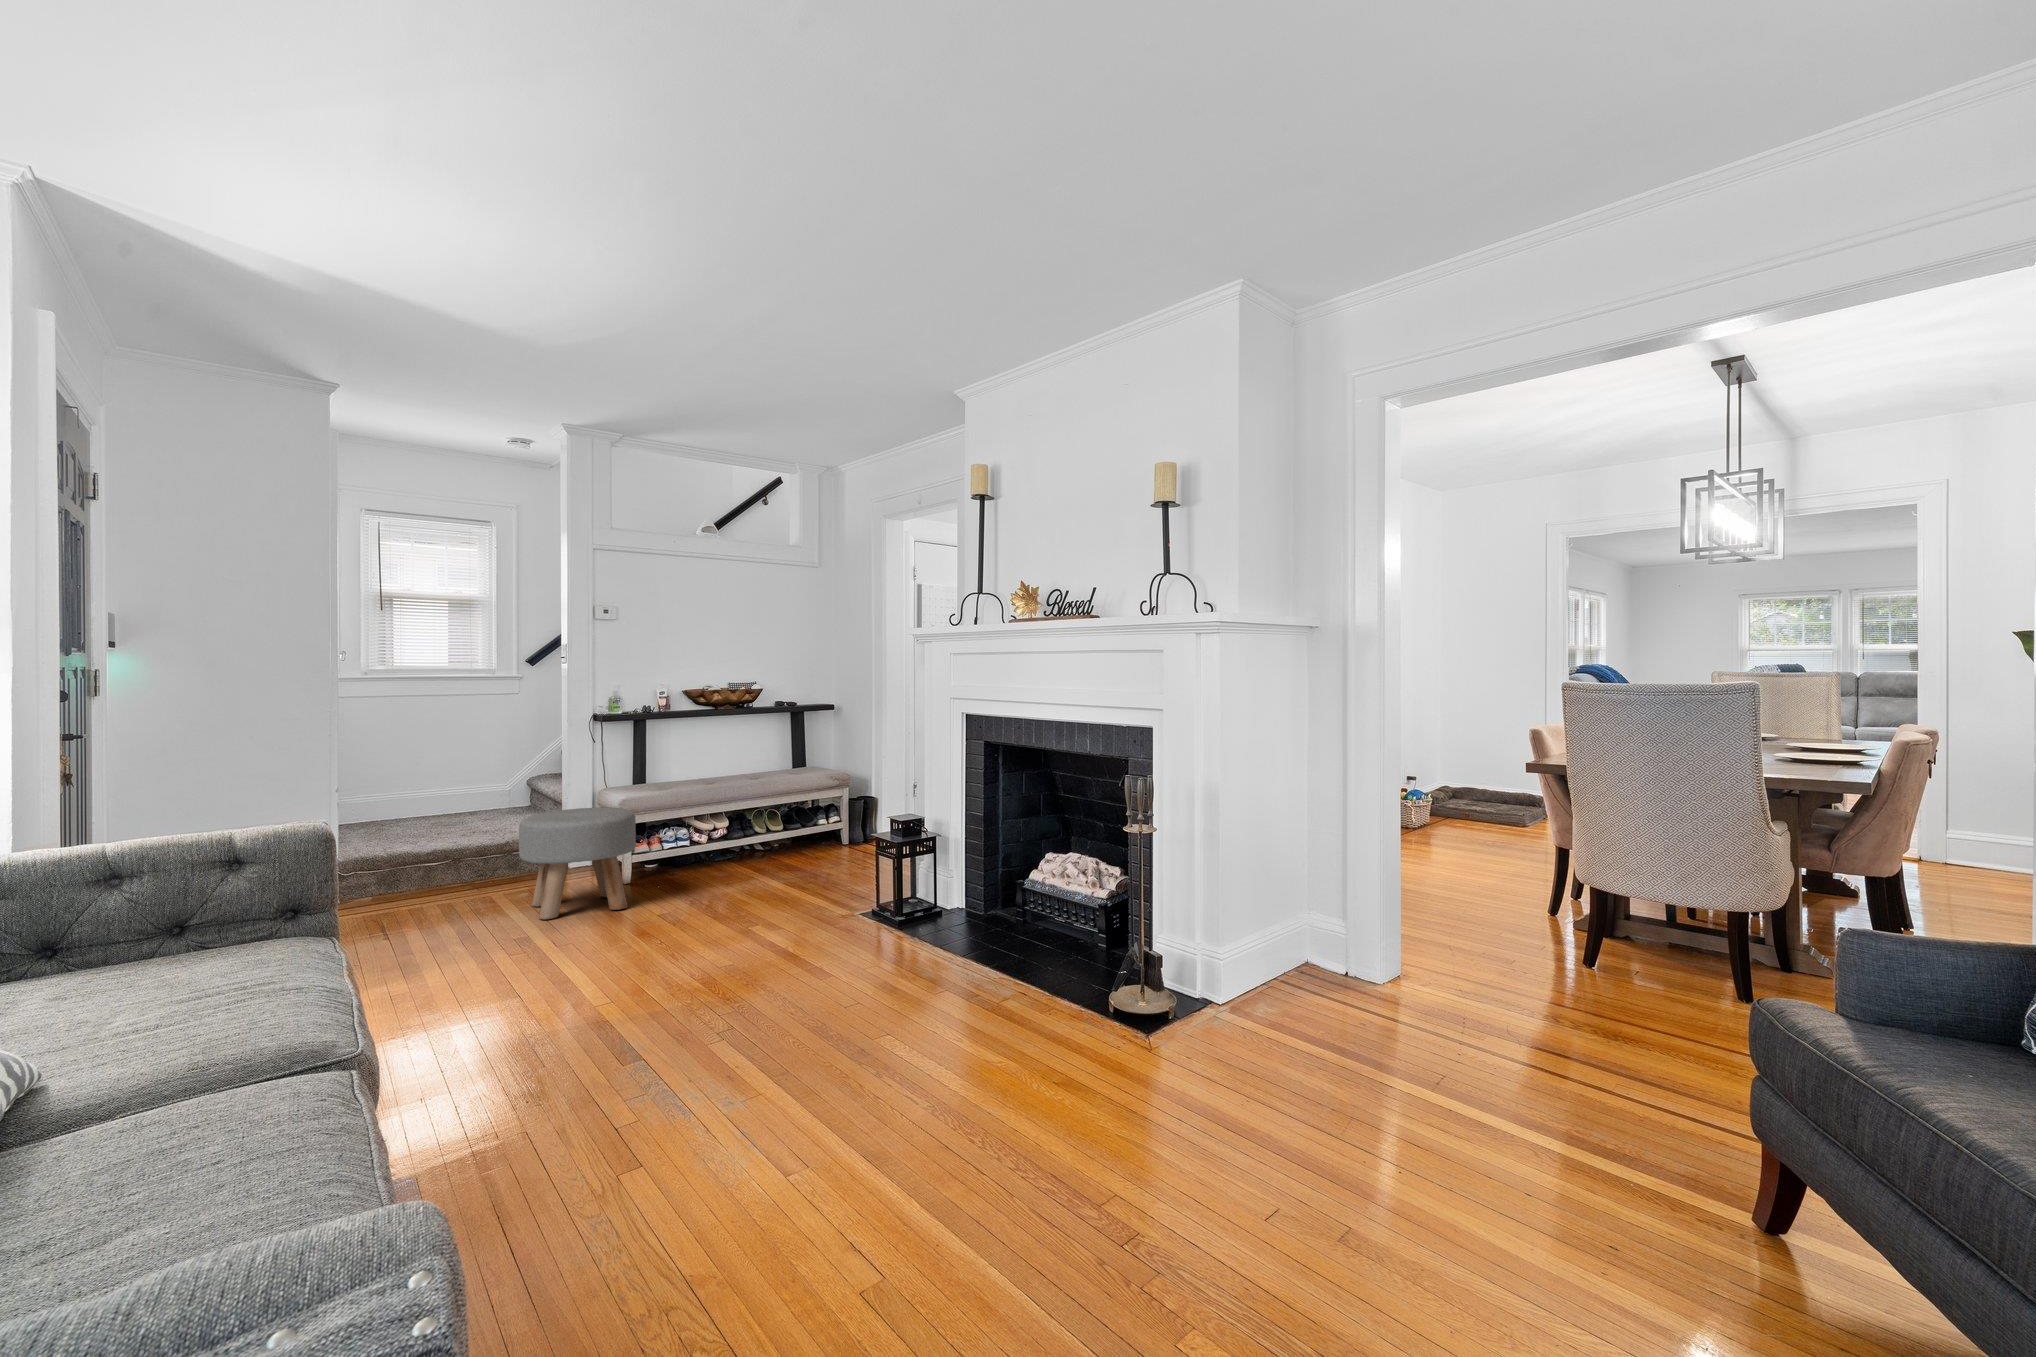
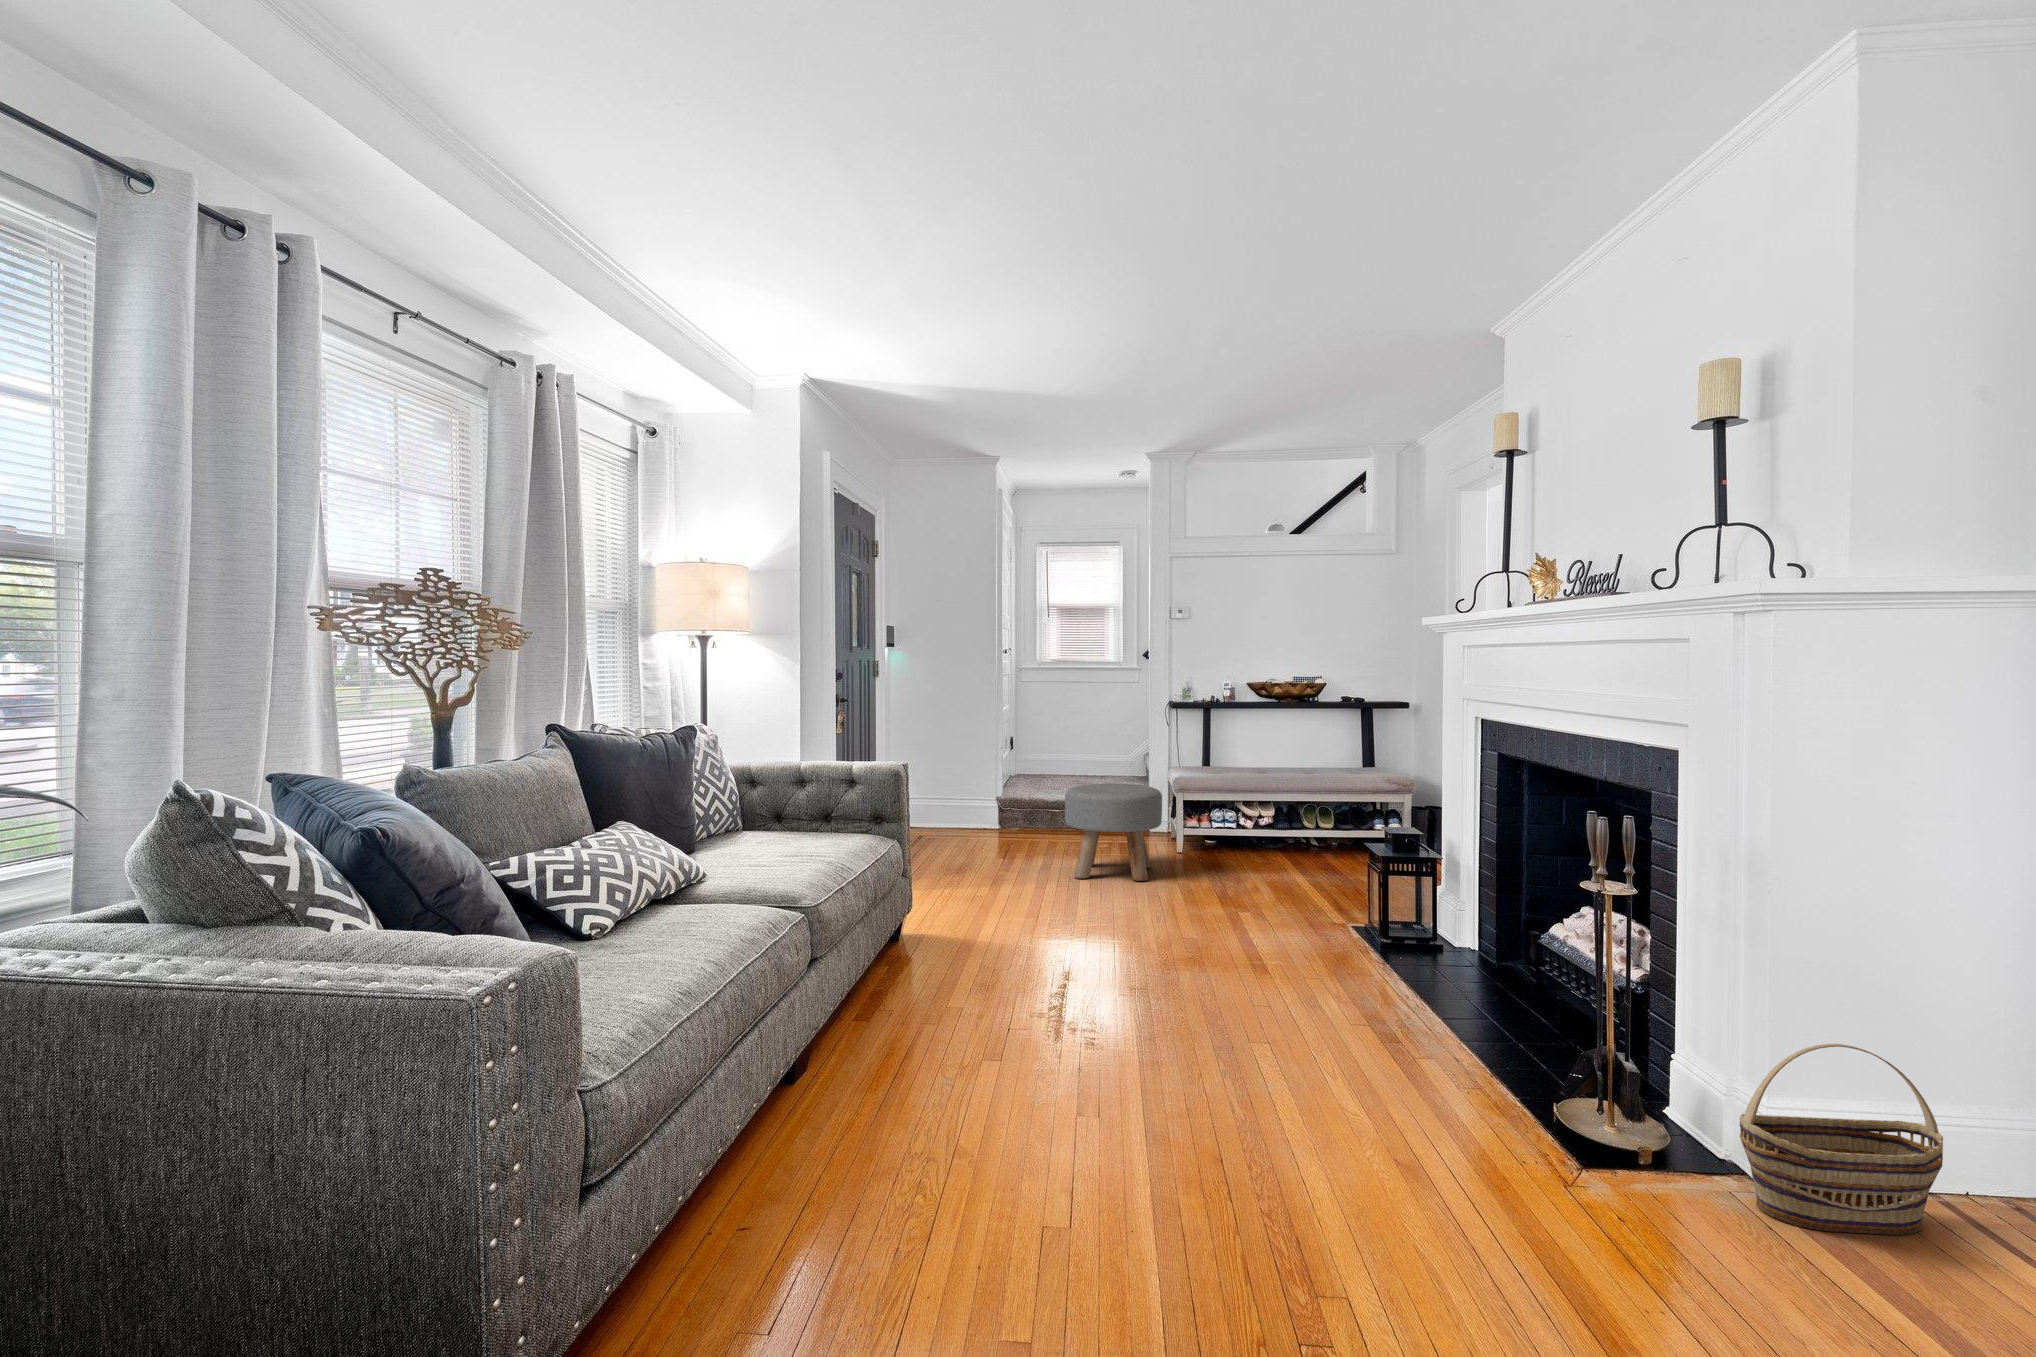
basket: none [1230,907,1318,1029] -> present [1740,1044,1943,1235]

